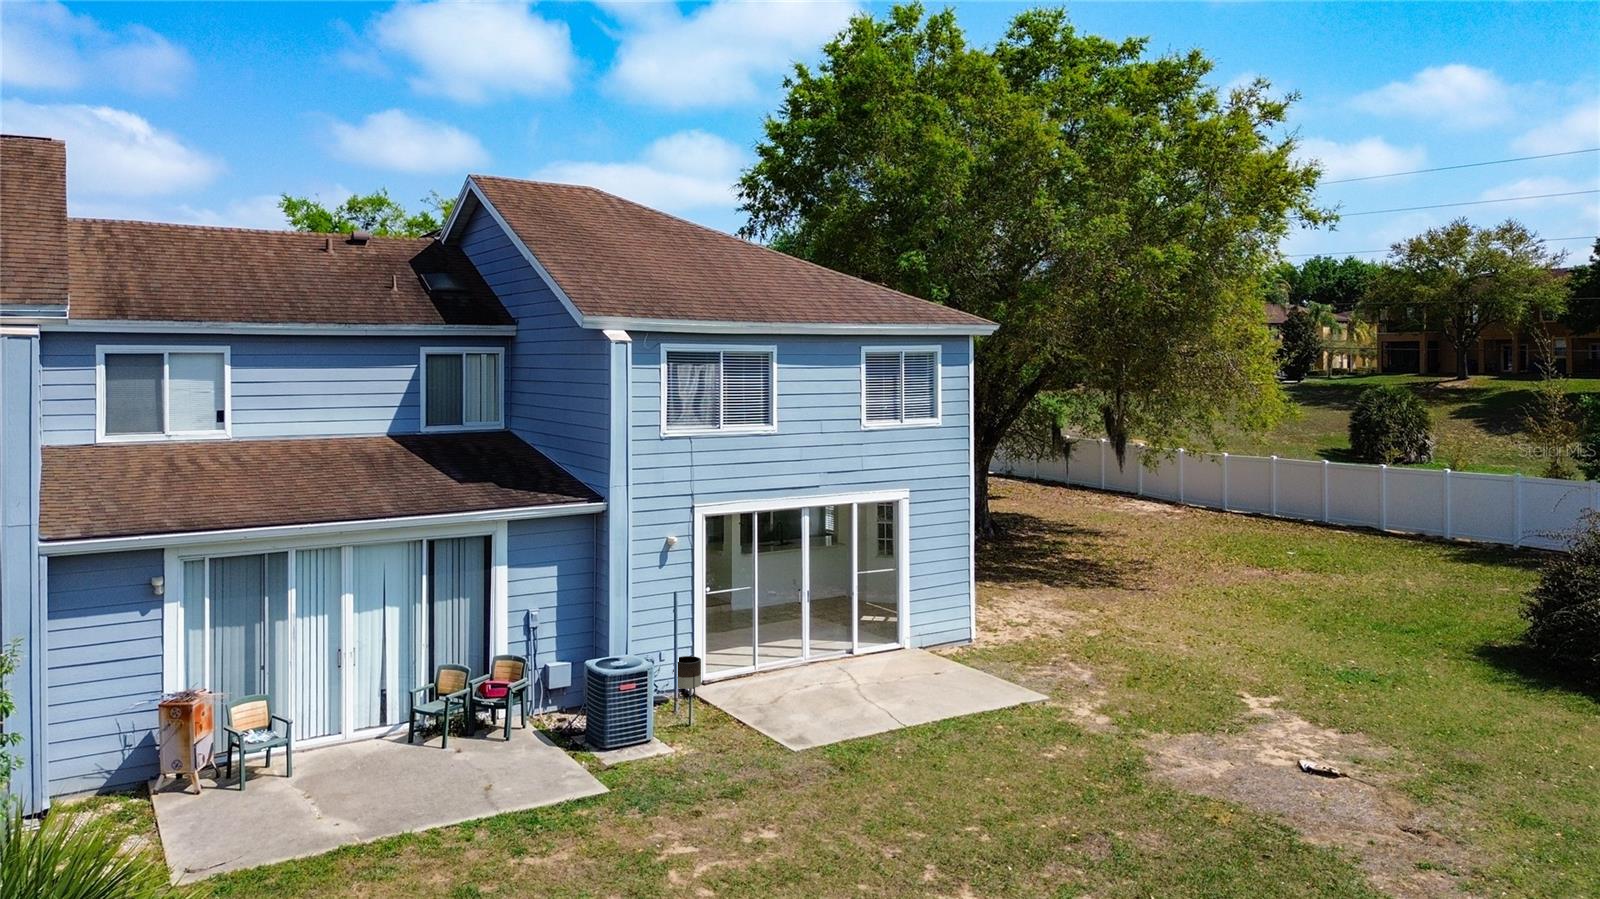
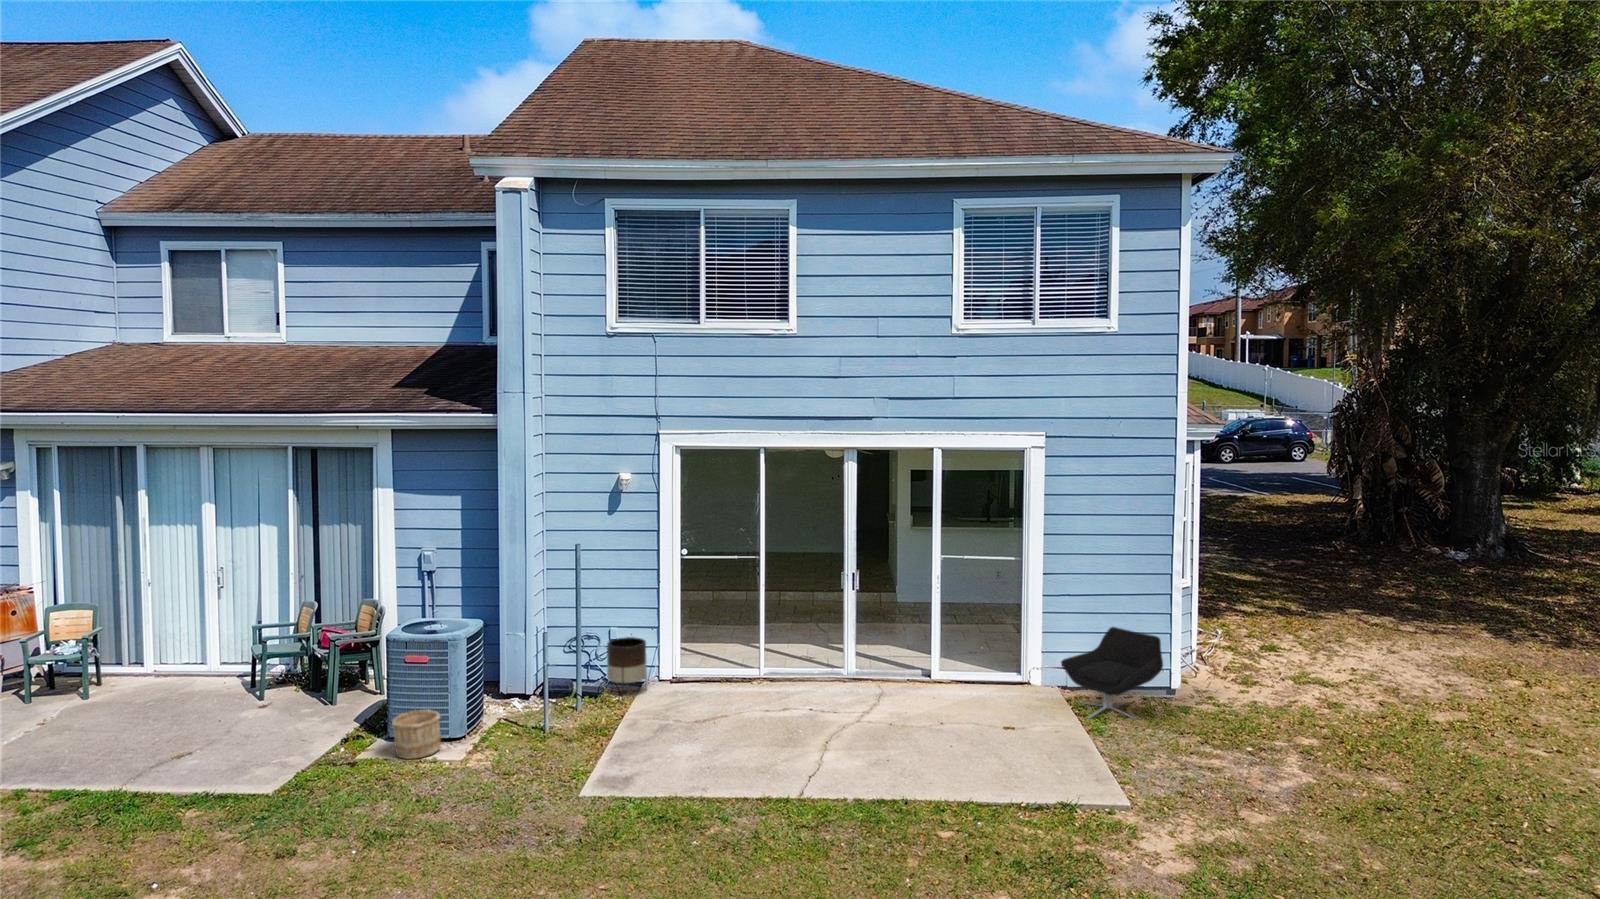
lounge chair: none [928,606,979,661] -> present [1061,627,1163,719]
wooden bucket: none [627,719,660,753] -> present [392,709,441,759]

